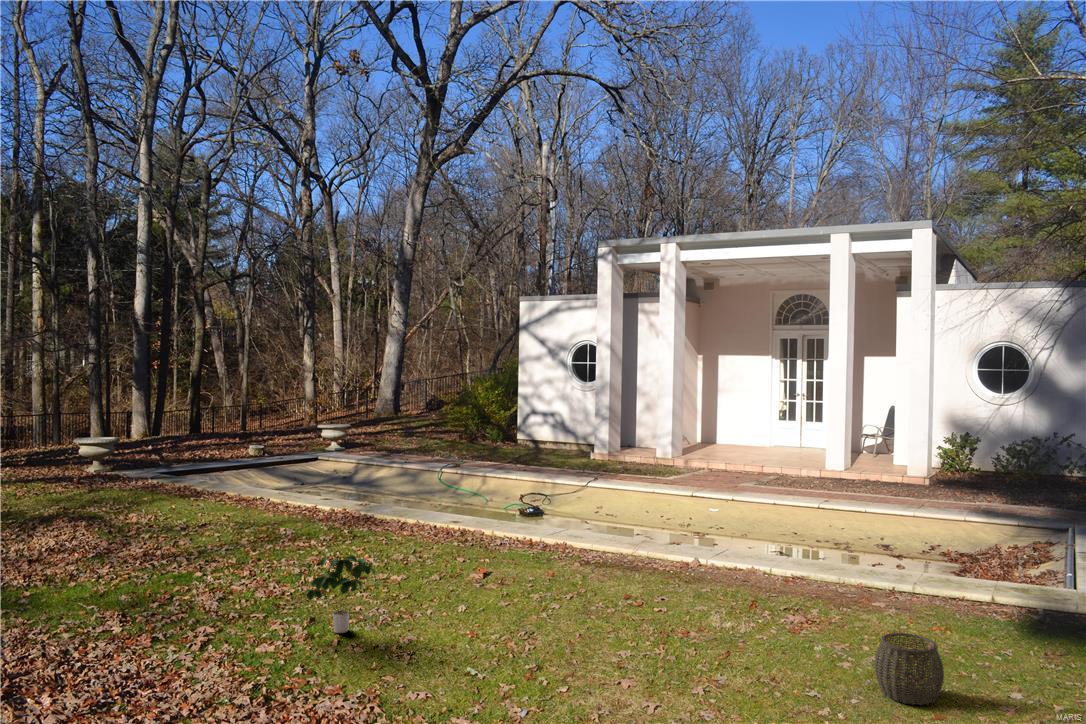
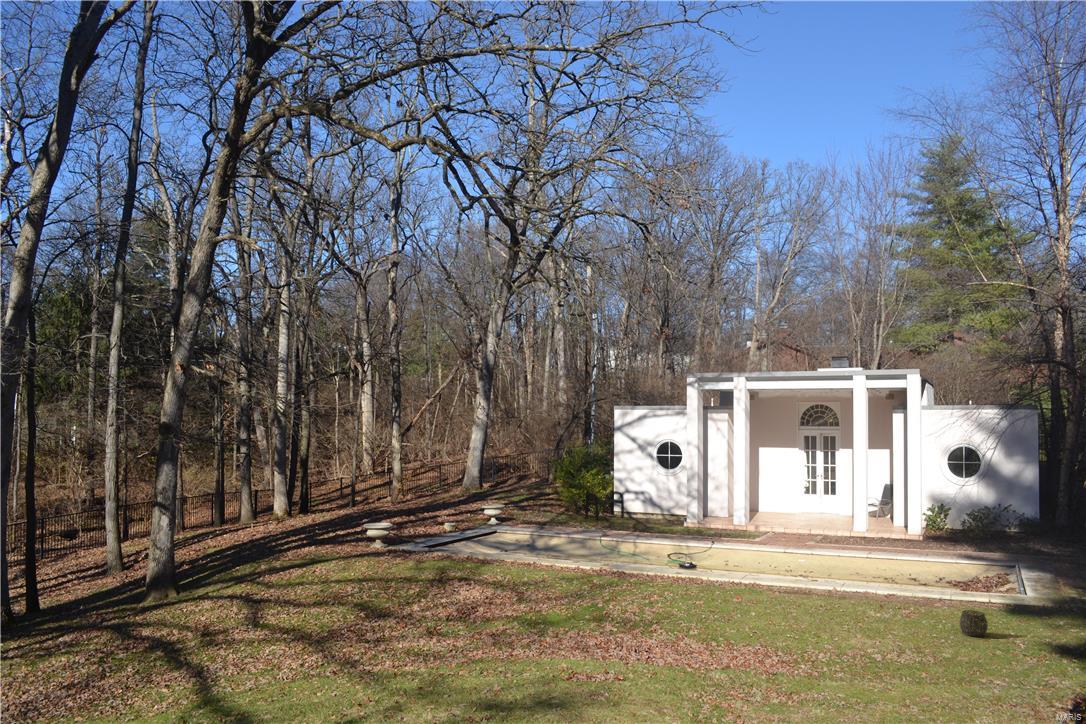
bench: none [475,412,527,448] -> present [585,491,624,520]
potted plant: present [304,556,375,633] -> none [699,590,727,626]

